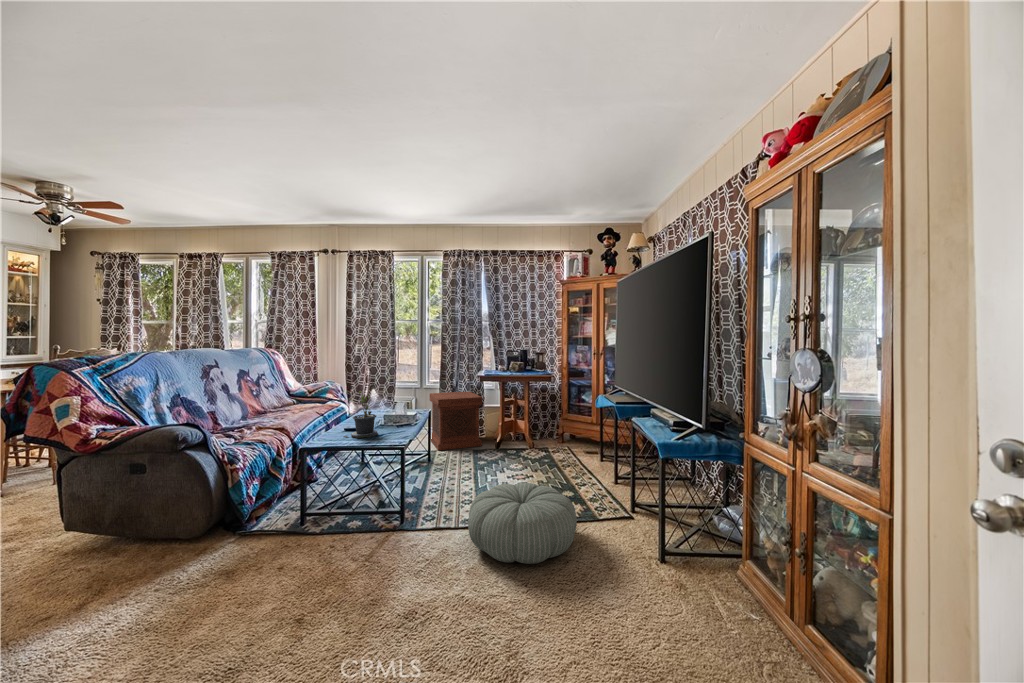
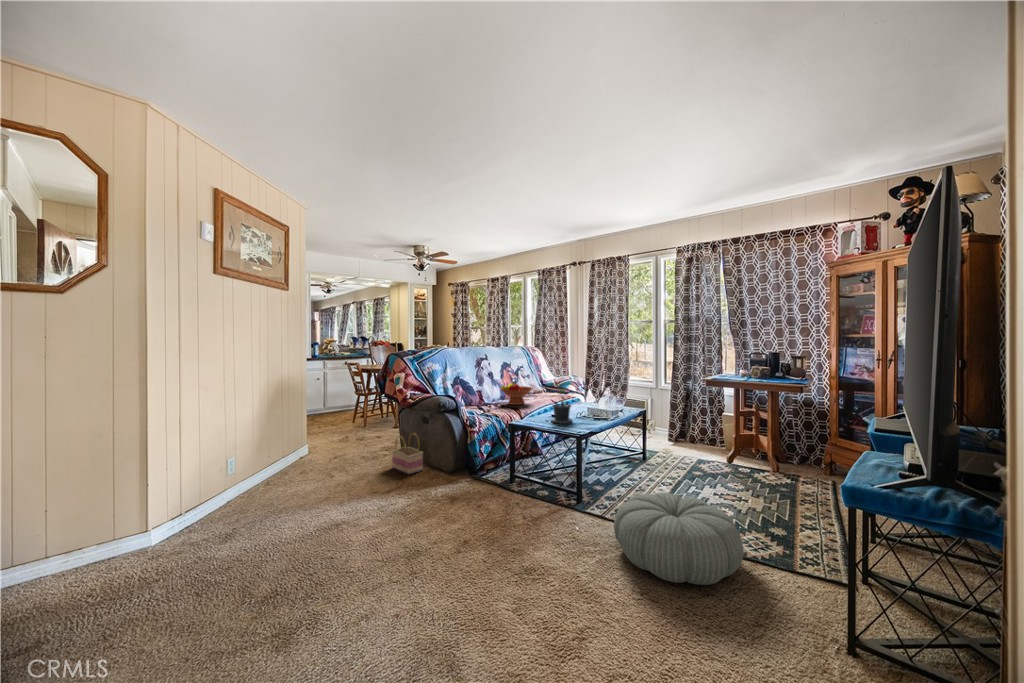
side table: present [430,391,482,450] -> none [659,394,711,456]
fruit bowl: none [253,395,302,425] -> present [500,382,532,405]
basket: none [51,494,131,564] -> present [392,433,423,474]

